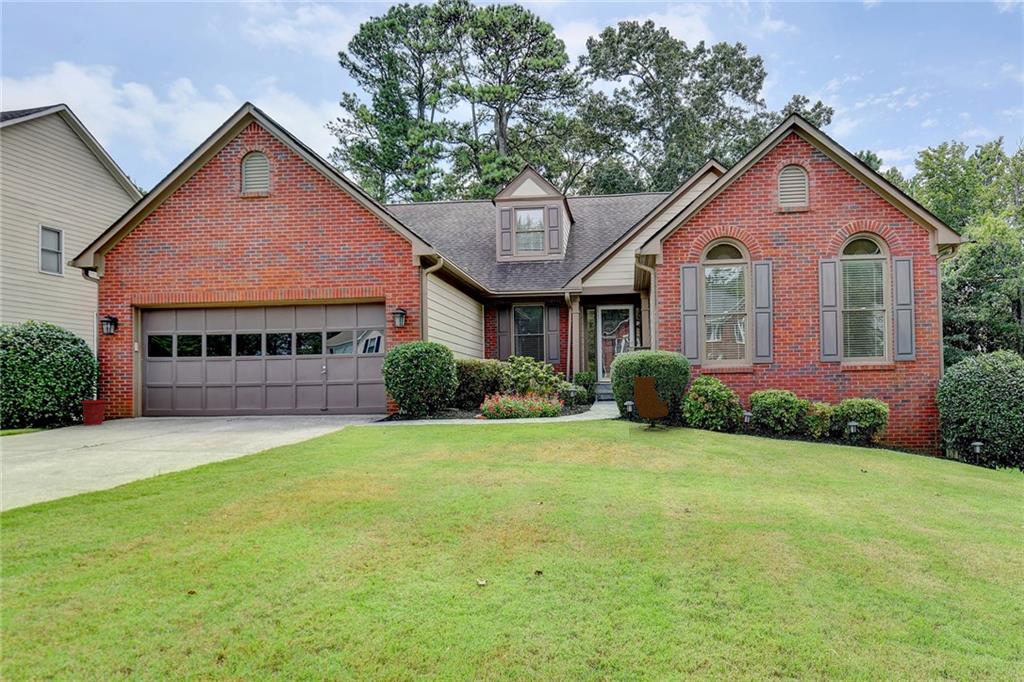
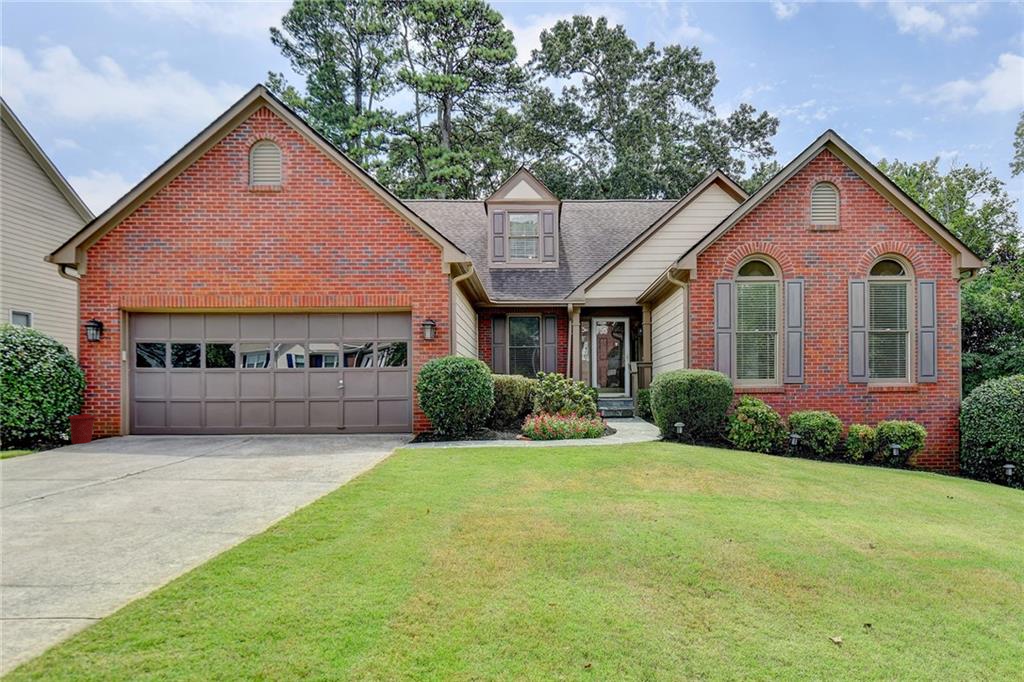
lounge chair: present [633,377,676,431] -> none [678,396,721,452]

